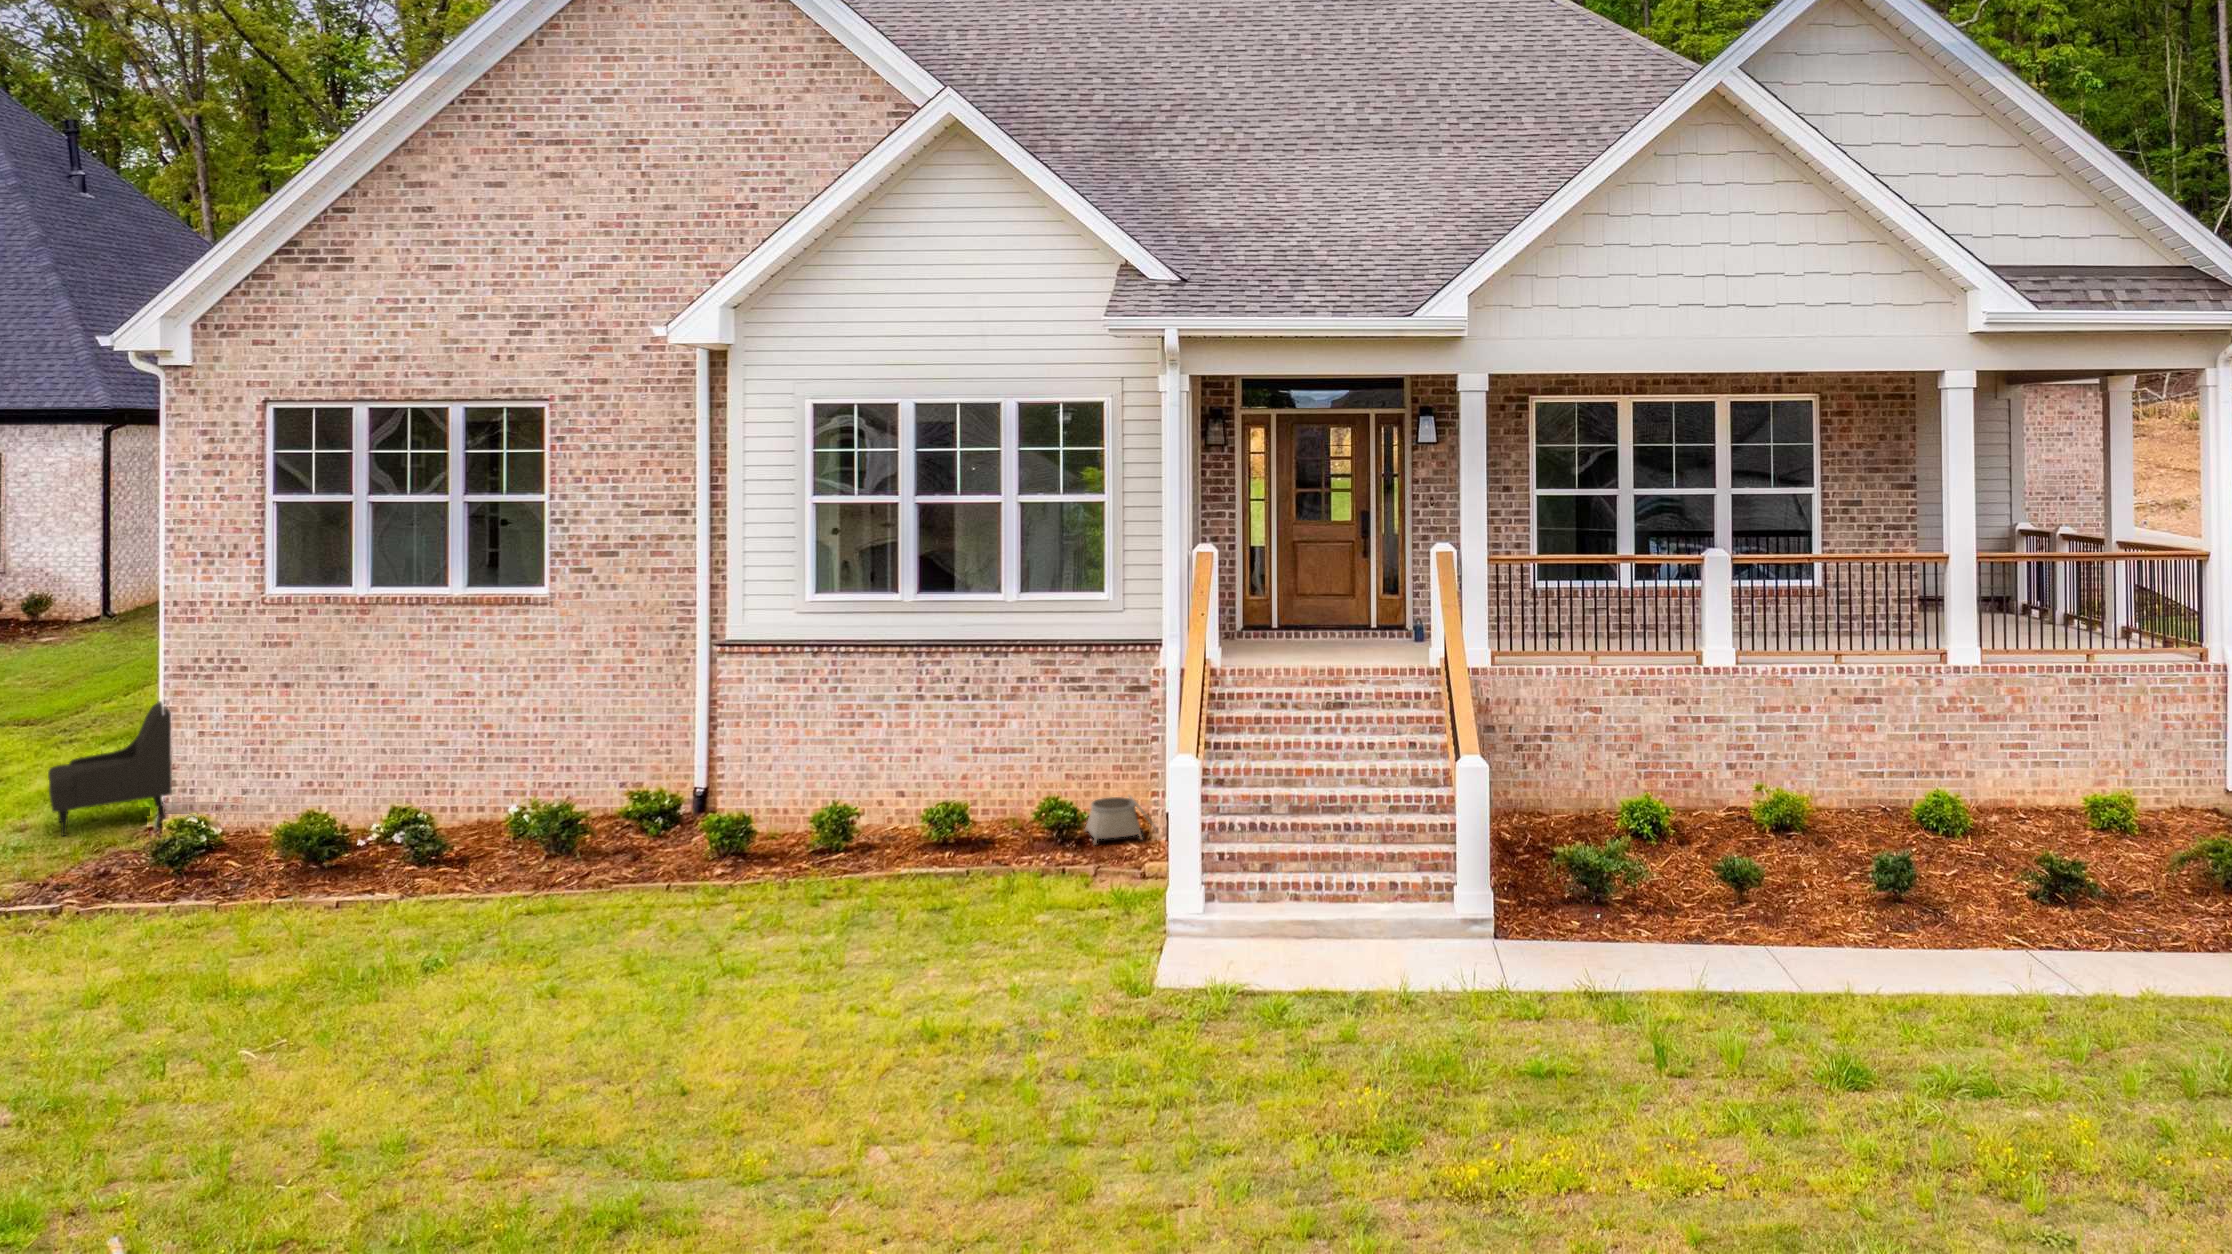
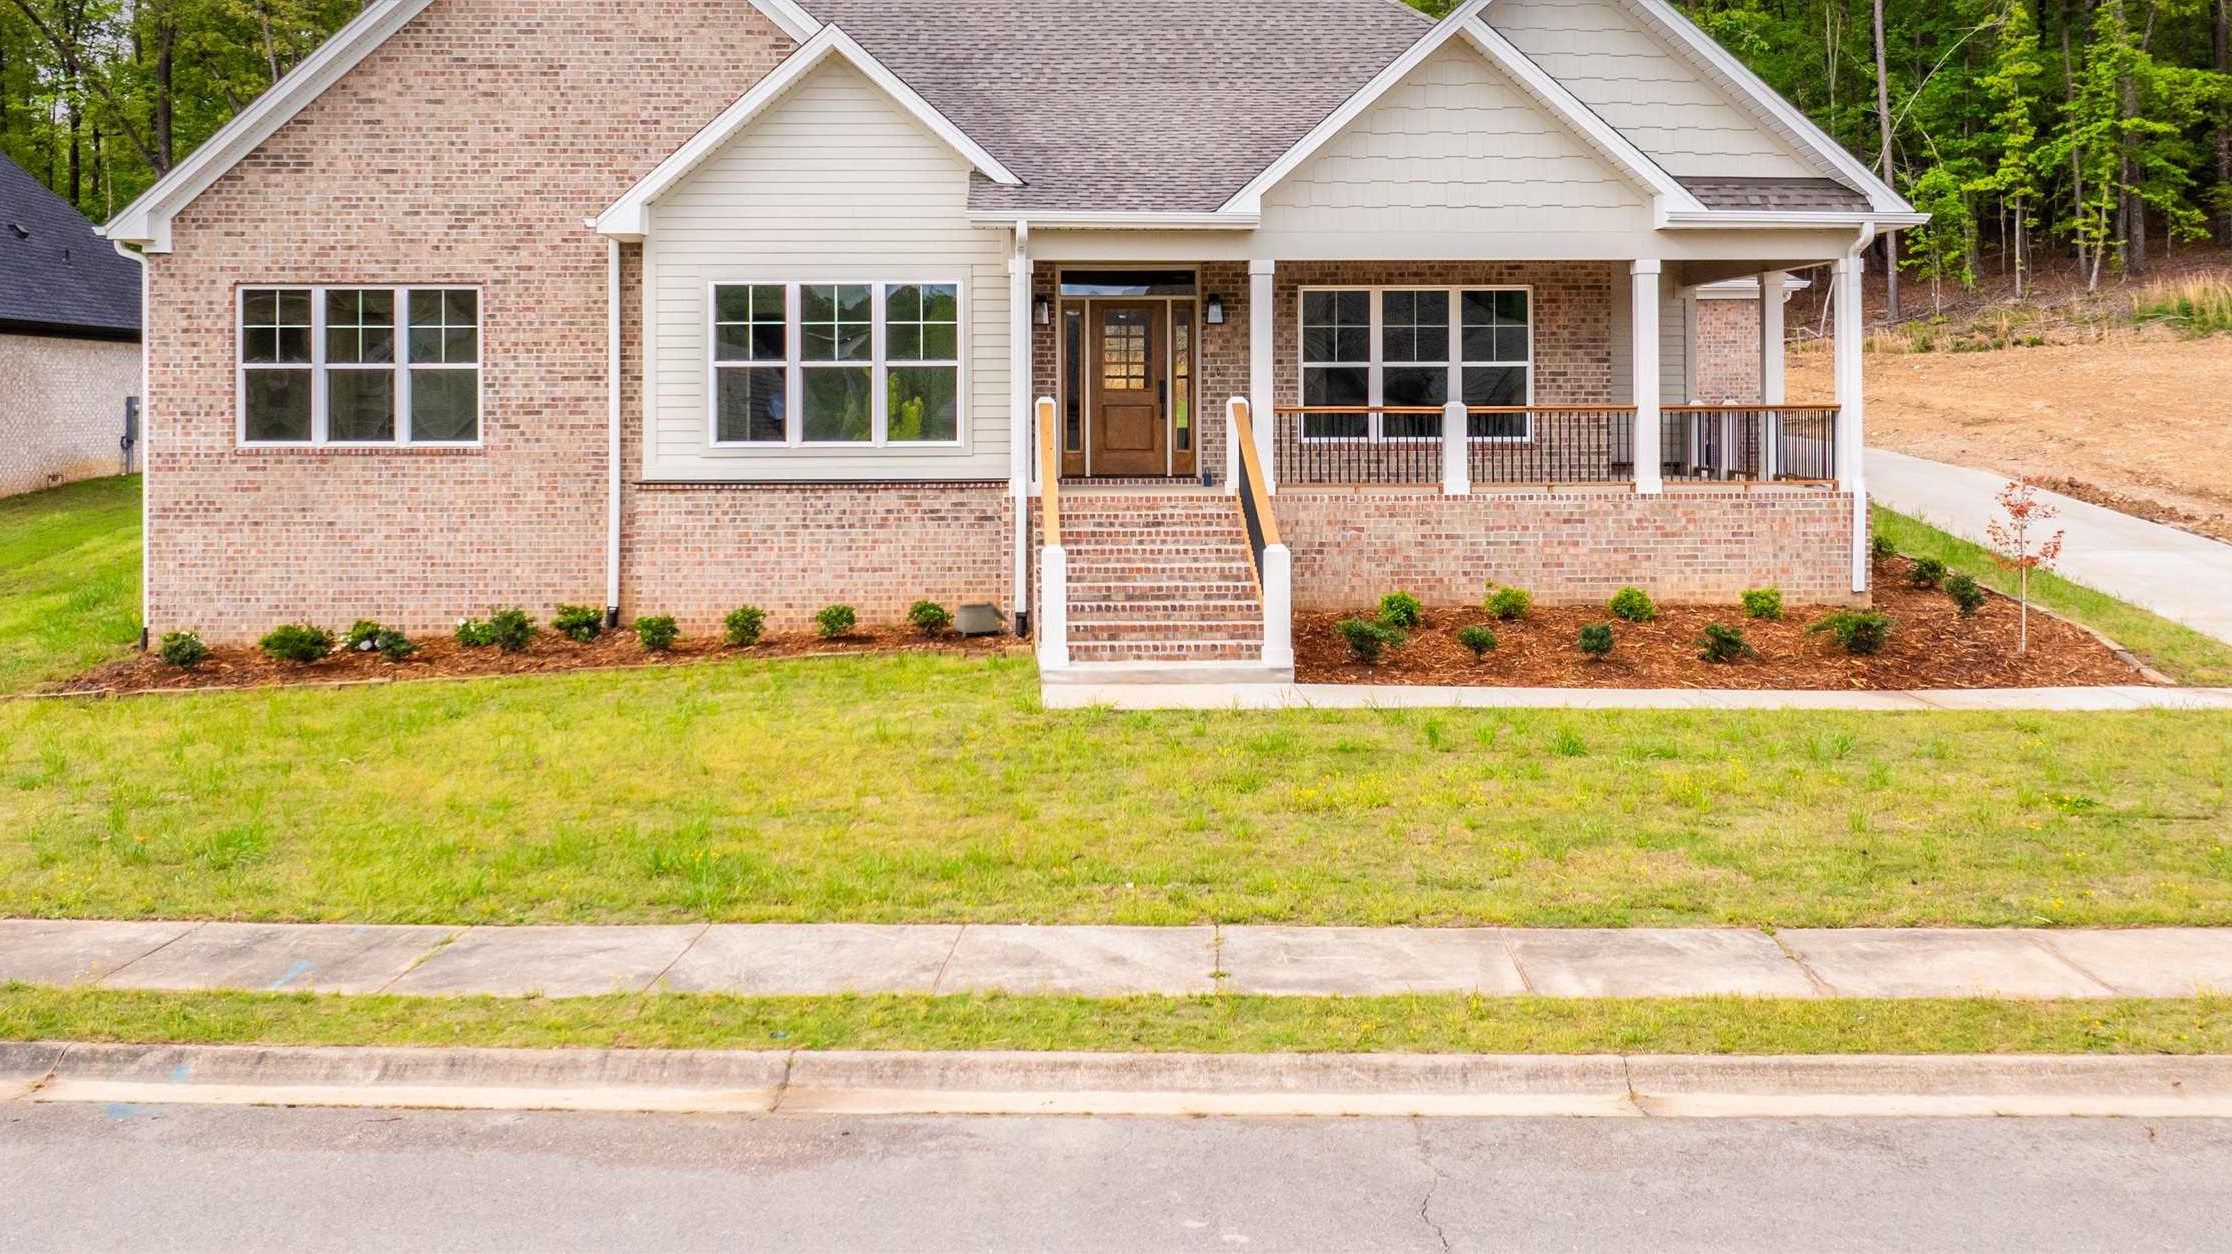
chair: present [48,702,172,836] -> none [51,544,161,651]

